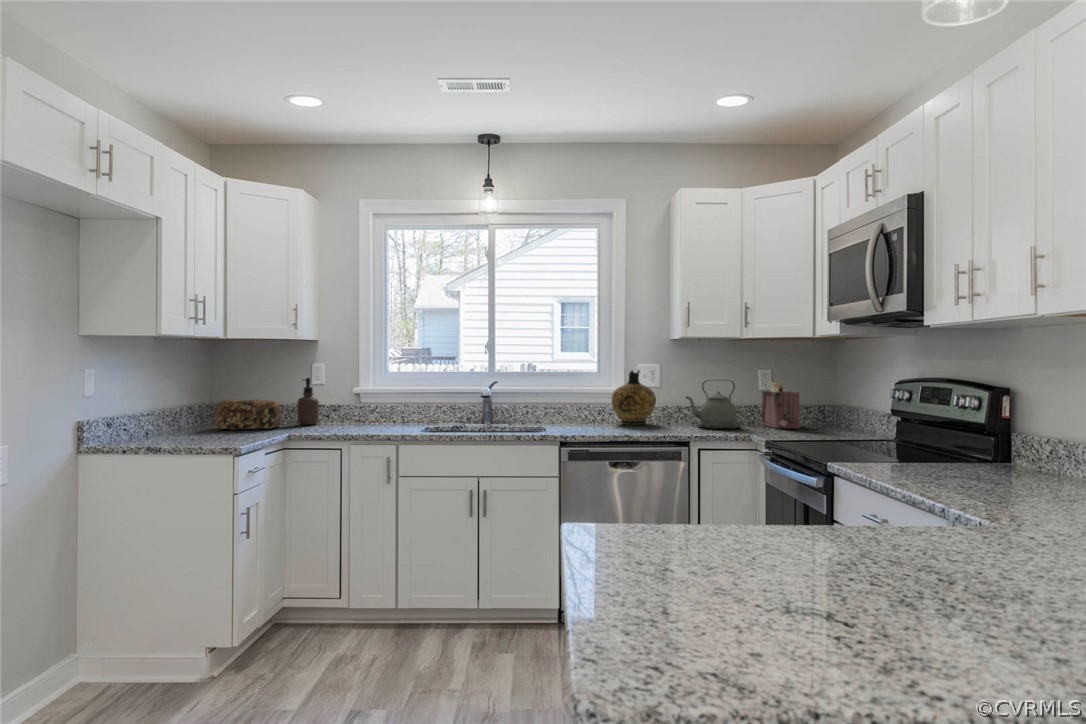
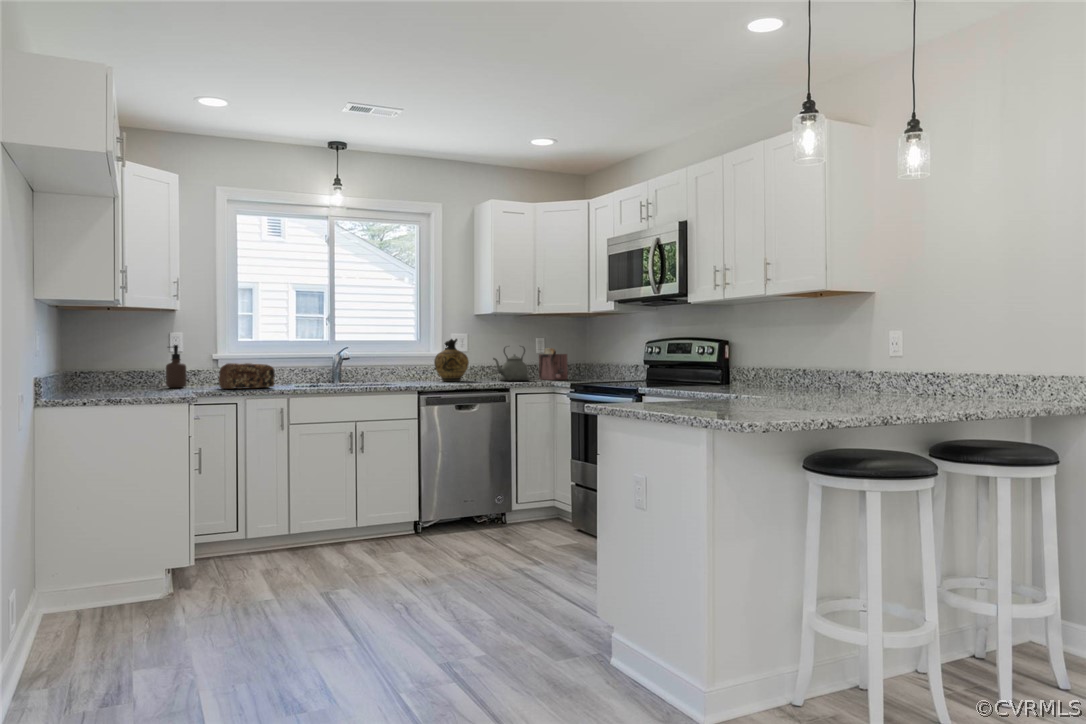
bread loaf: present [216,399,282,430] -> present [219,363,275,389]

